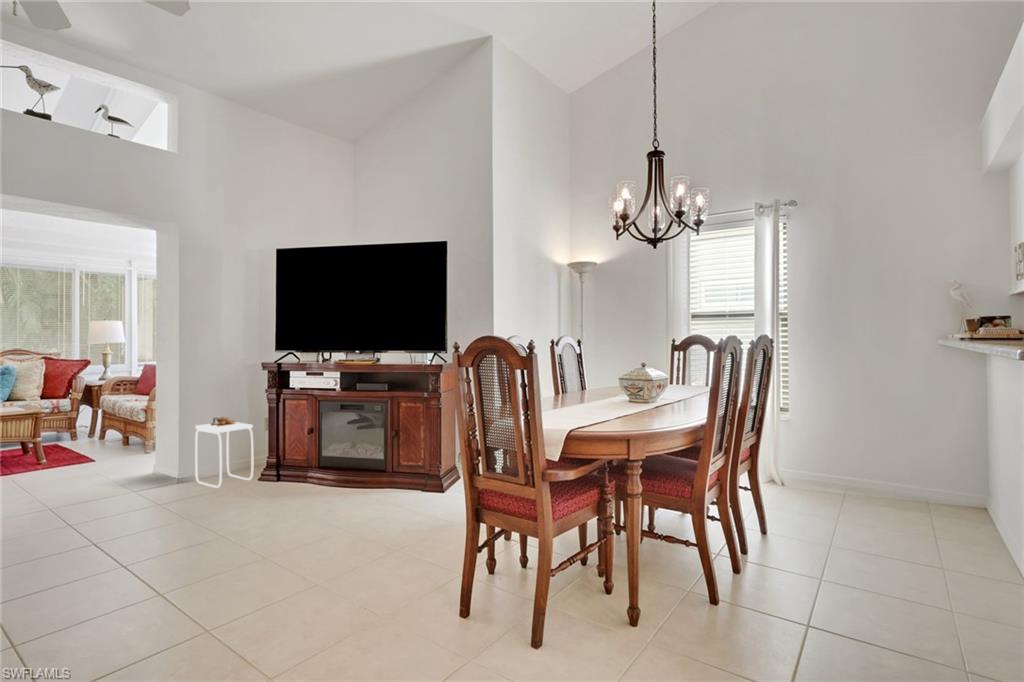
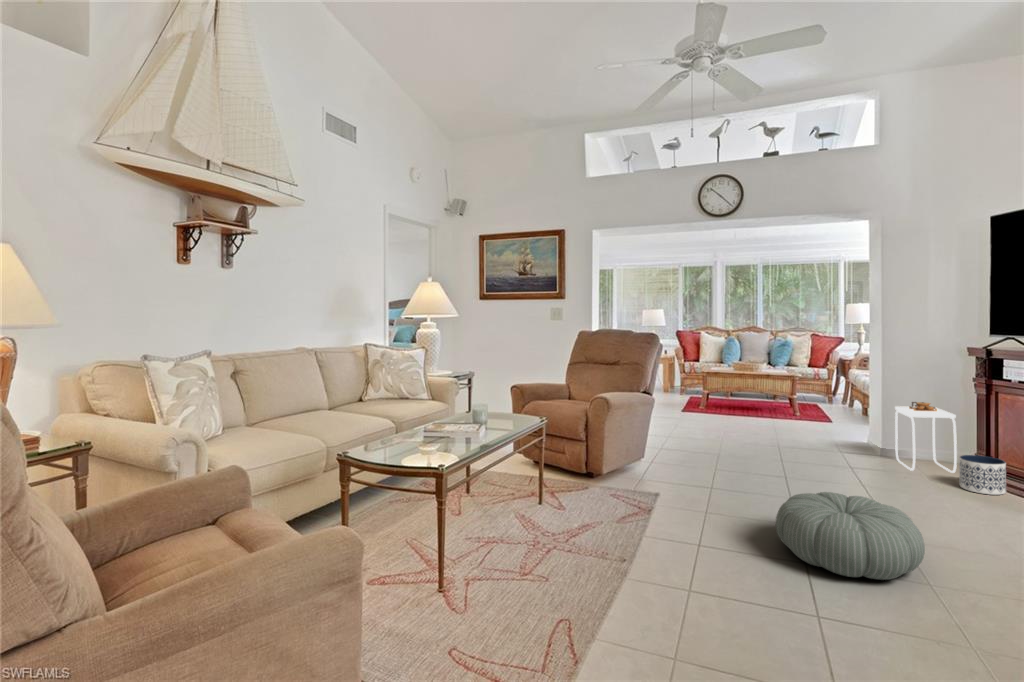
planter: none [263,456,295,491] -> present [959,455,1006,495]
pouf: none [153,517,308,618] -> present [776,492,925,580]

